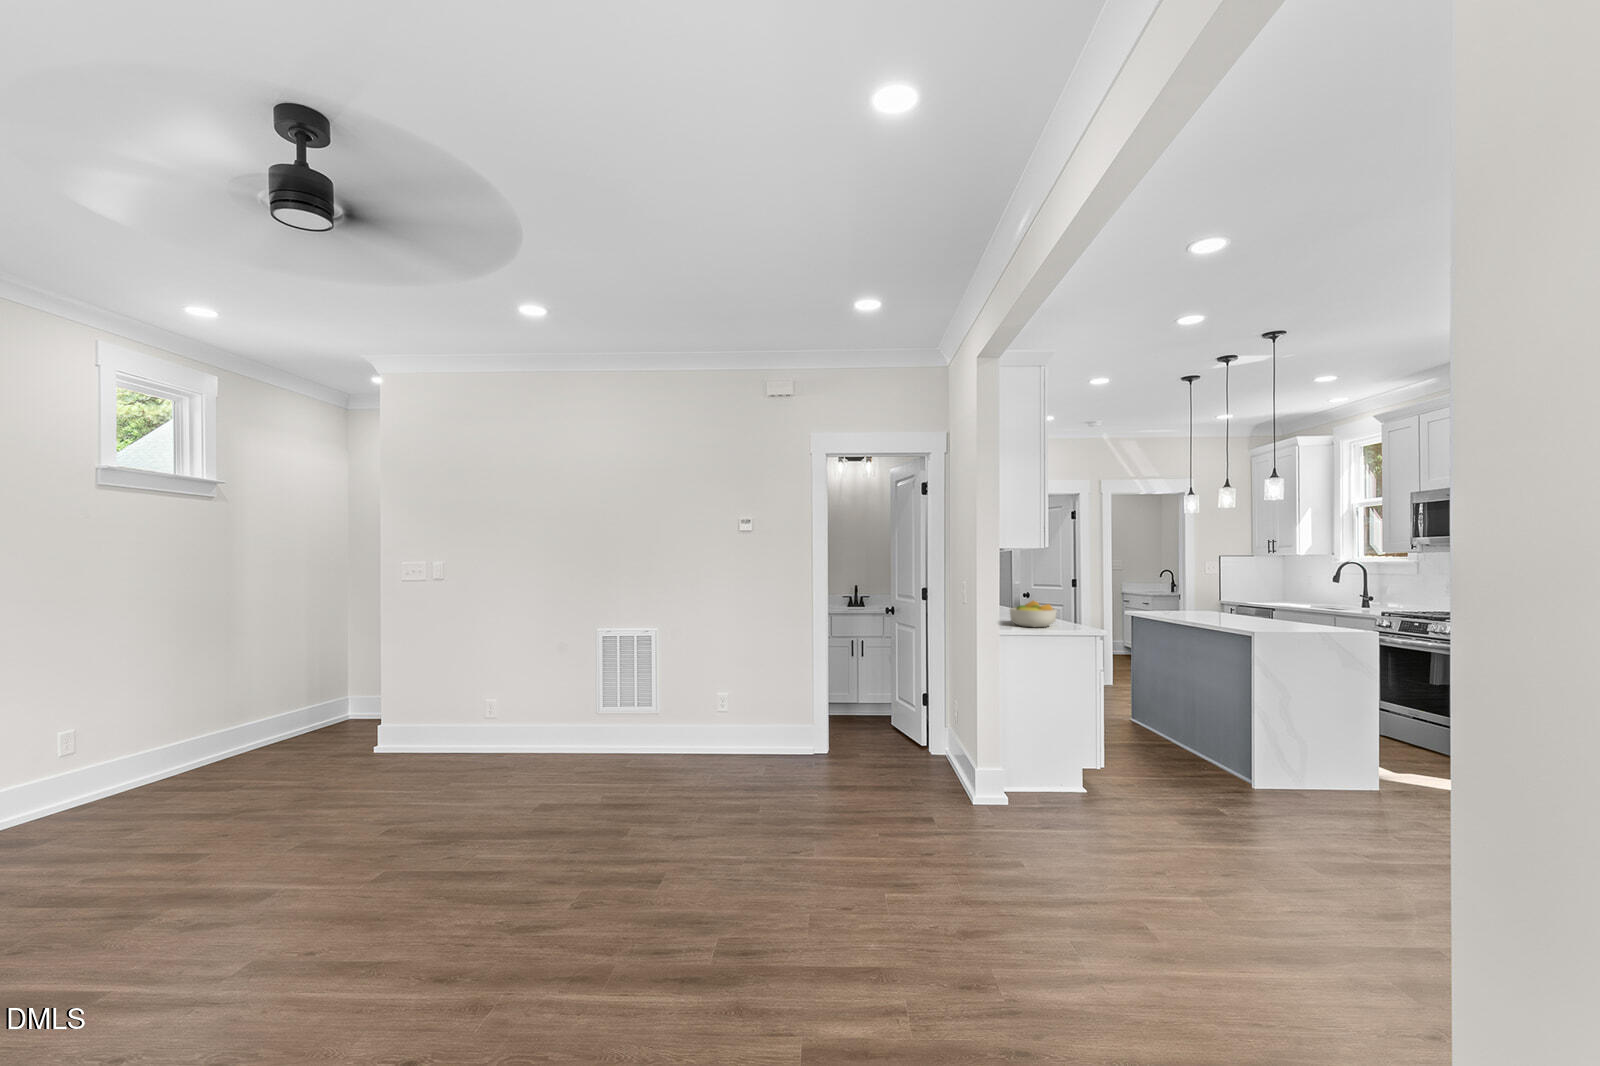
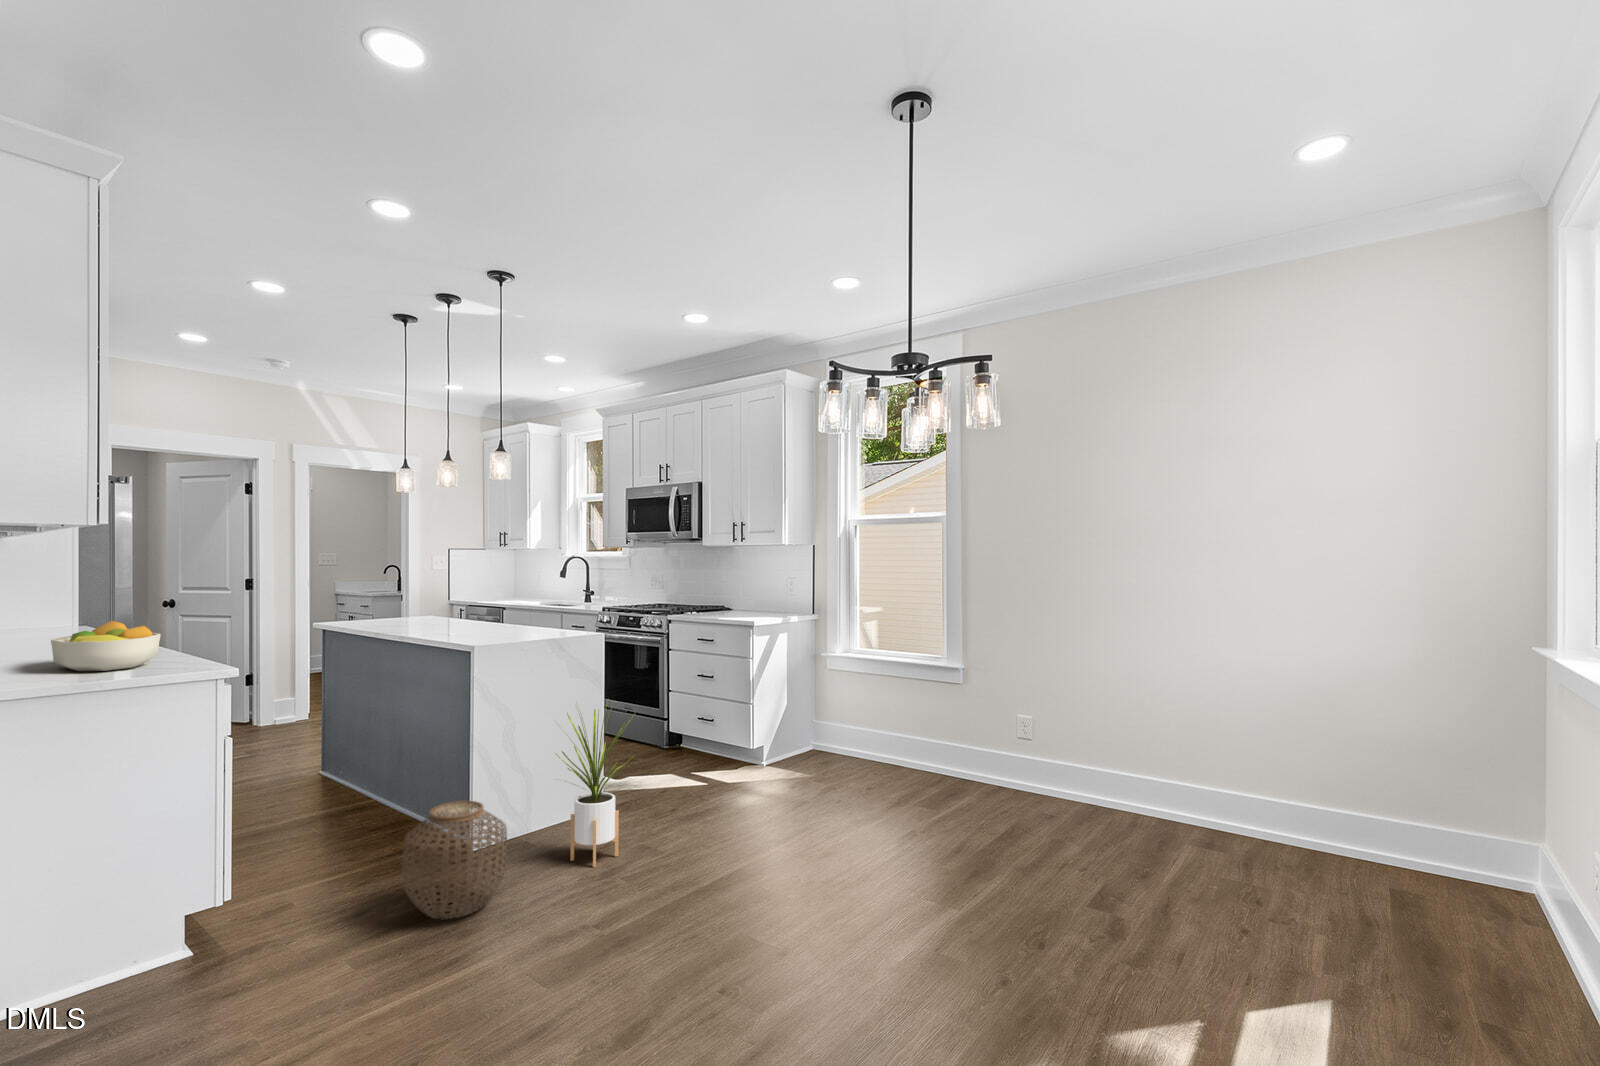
house plant: none [1322,686,1412,827] -> present [556,705,634,867]
woven basket: none [1204,743,1284,826] -> present [403,801,507,919]

